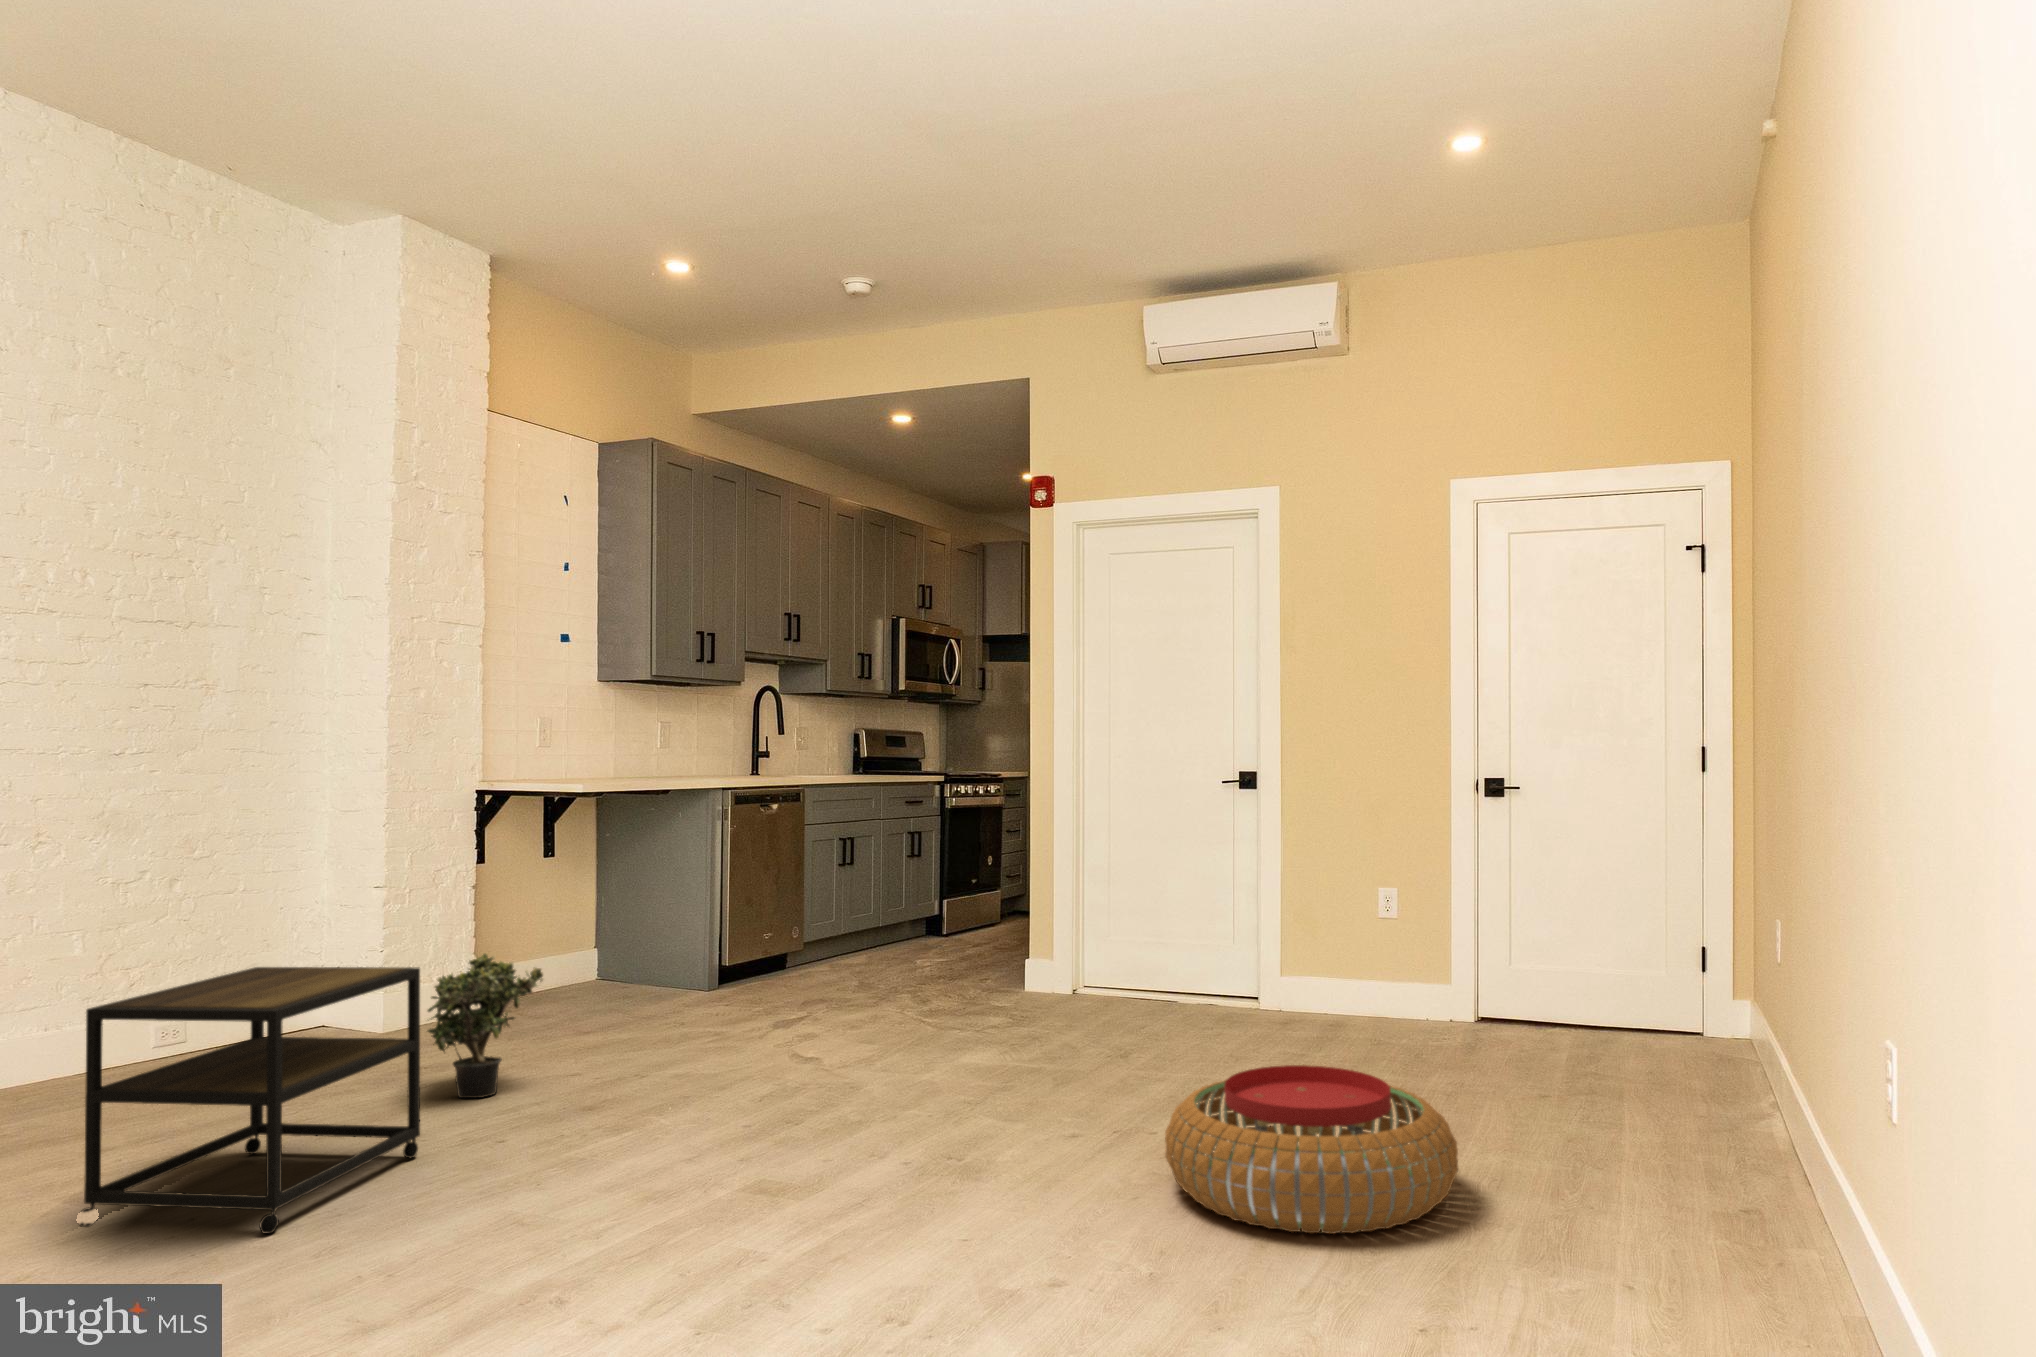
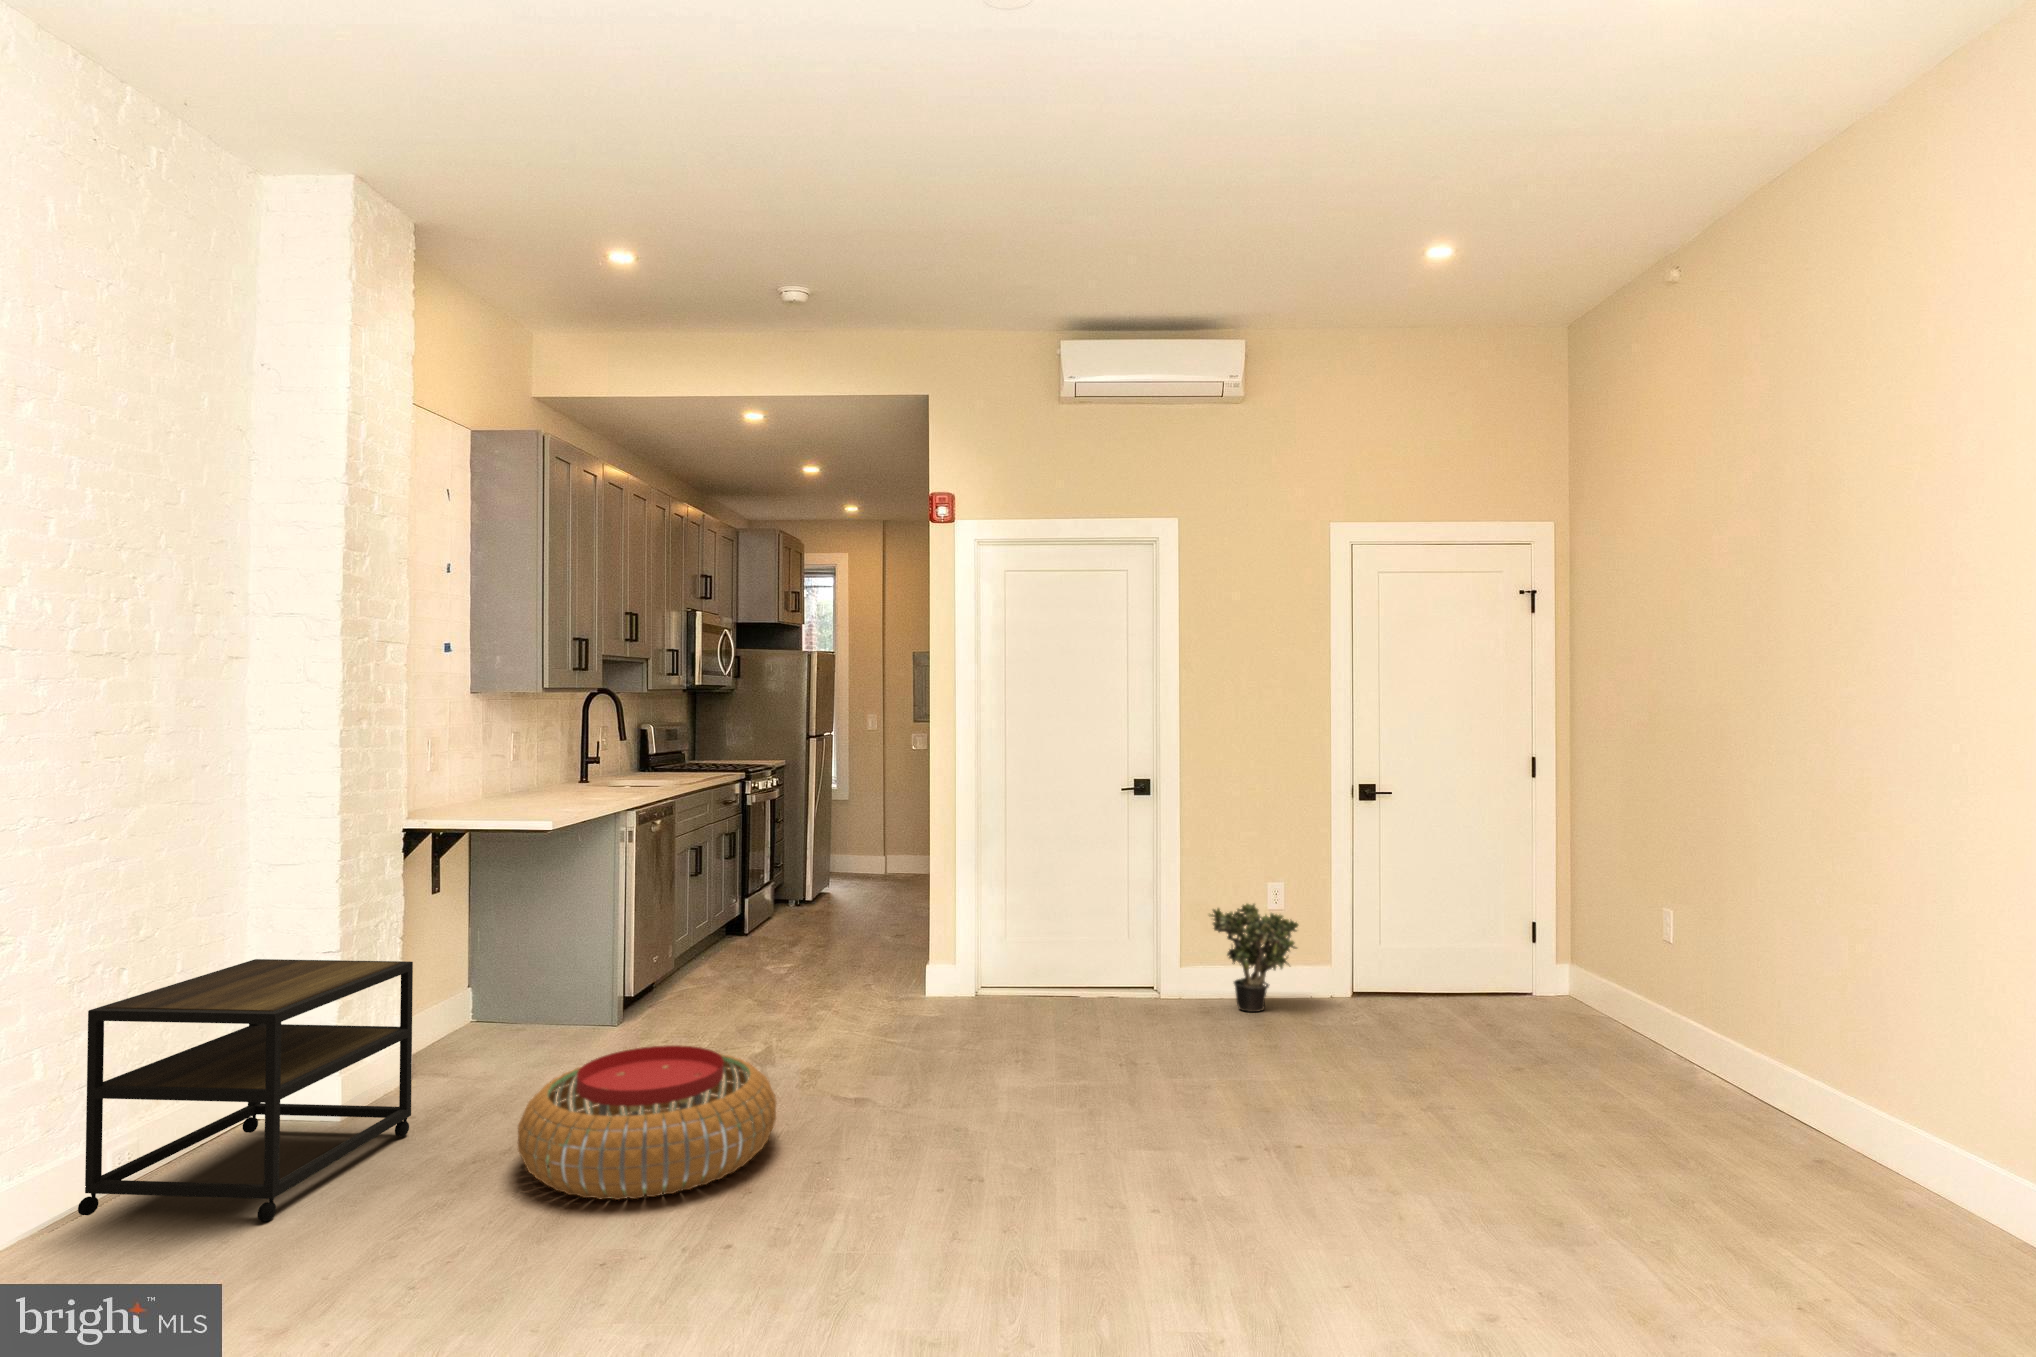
potted plant: present [428,954,543,1098] -> present [1209,904,1298,1012]
pouf: present [1165,1065,1458,1234] -> present [518,1045,776,1200]

